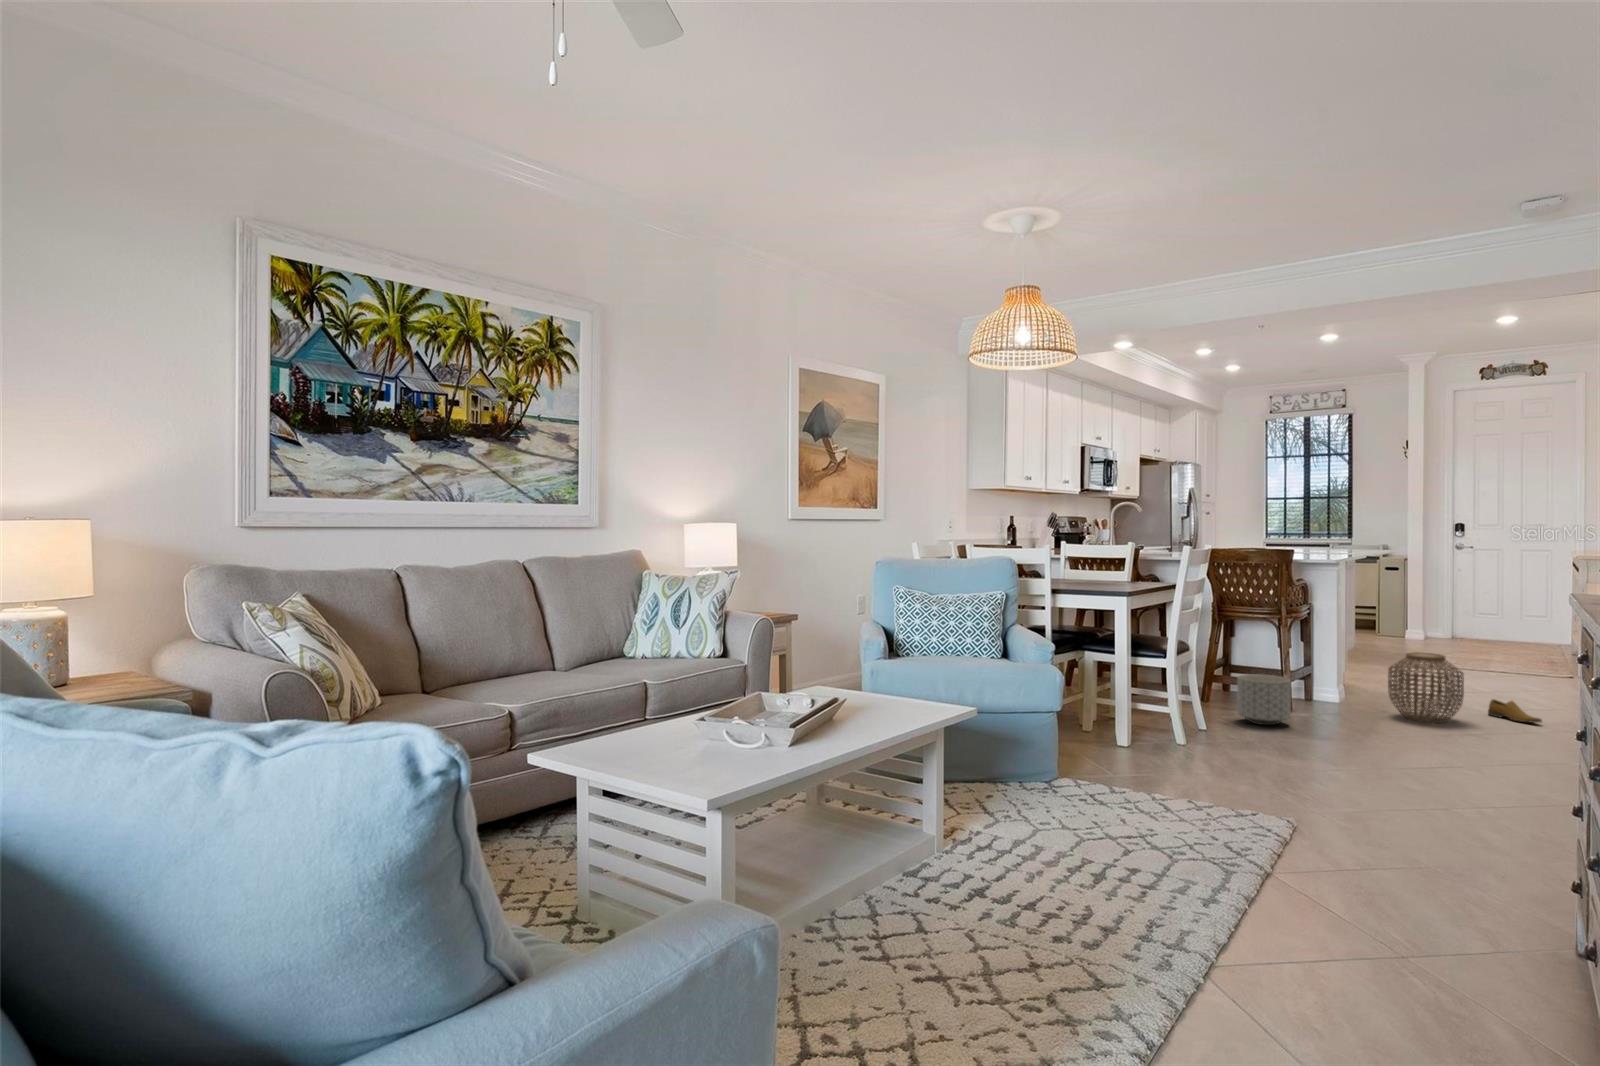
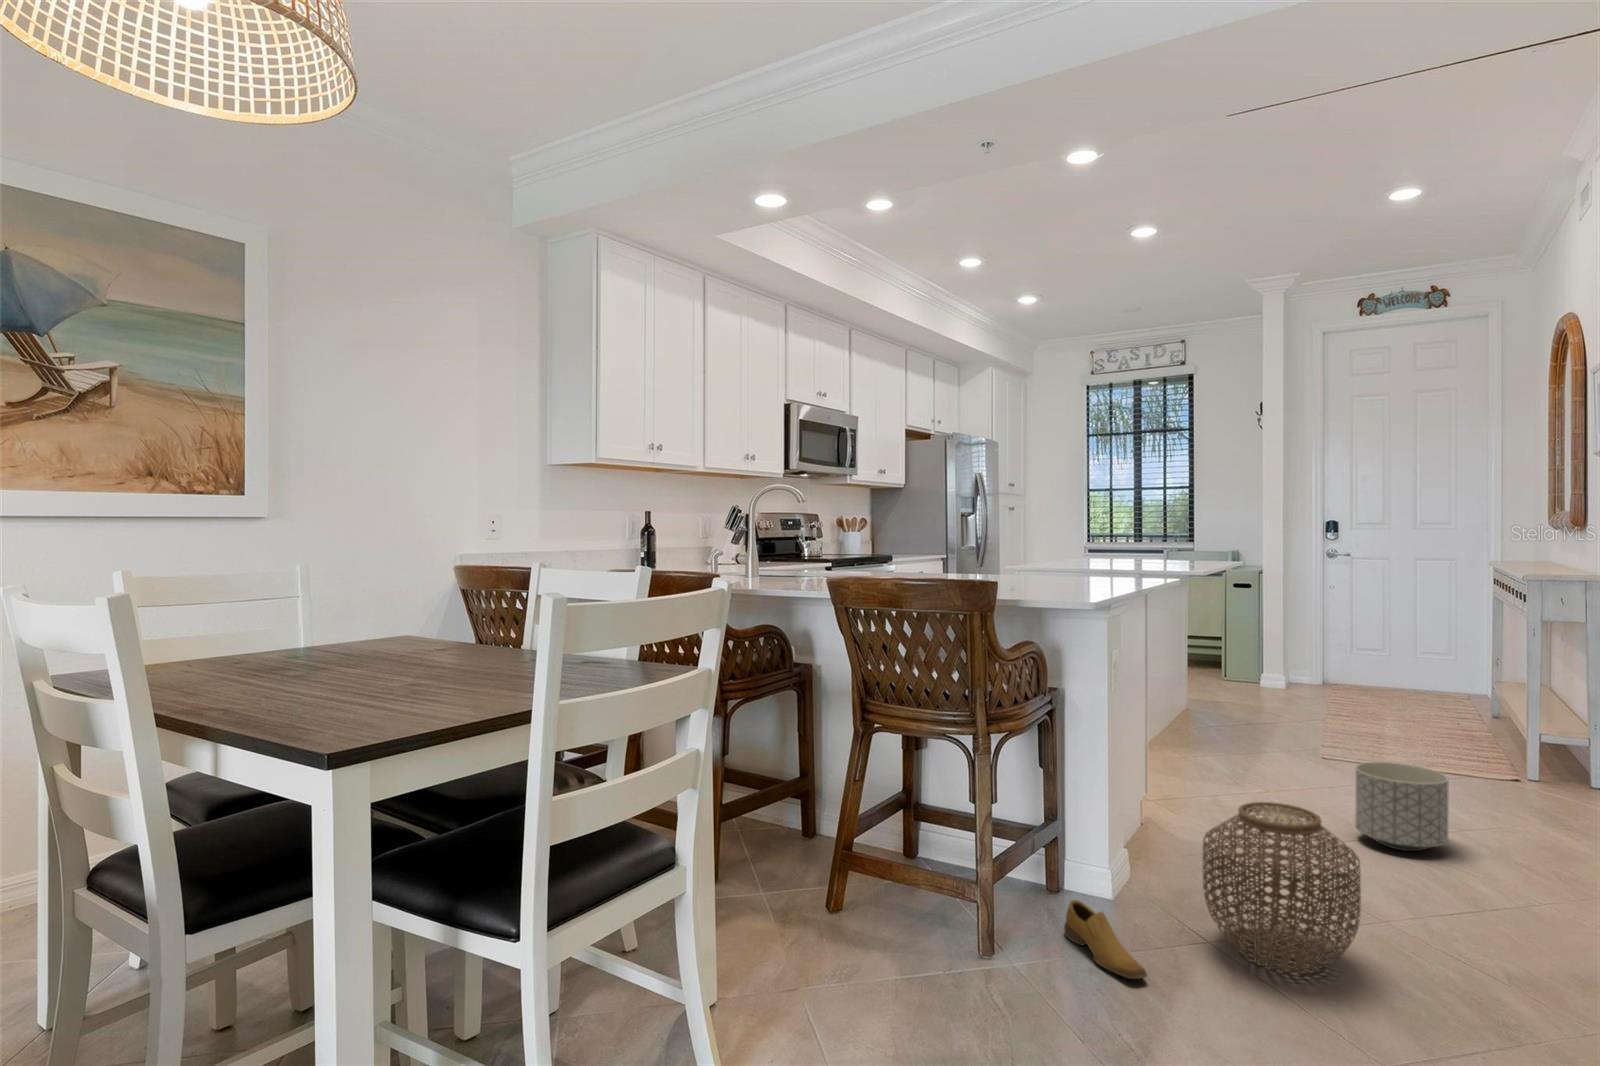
planter: present [1237,674,1291,725] -> present [1355,762,1449,851]
shoe: present [1488,699,1542,723] -> present [1064,900,1147,979]

